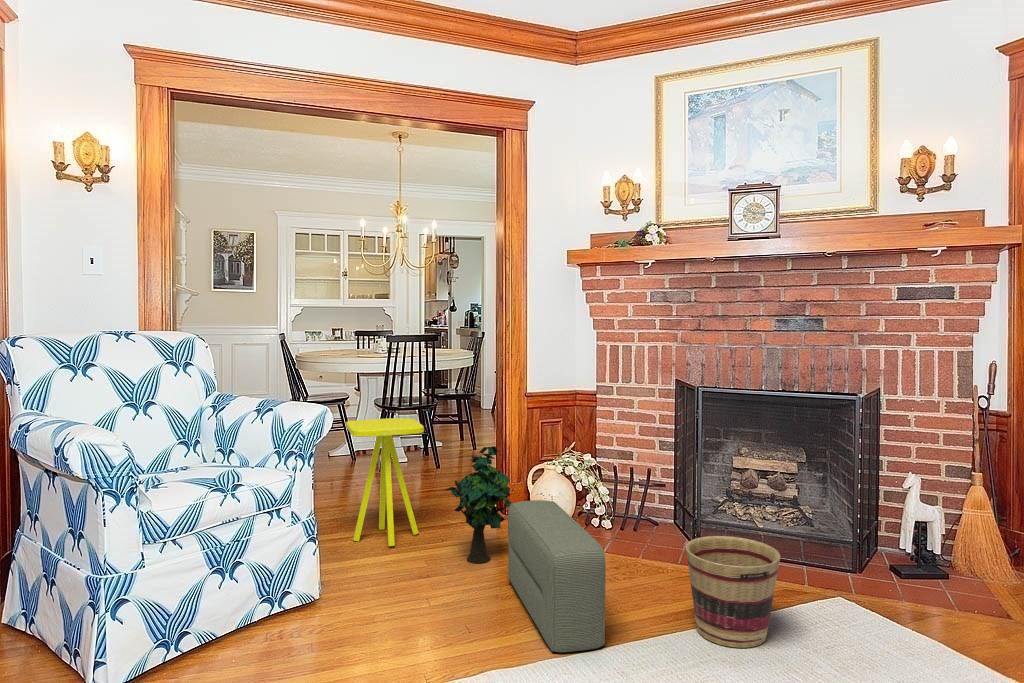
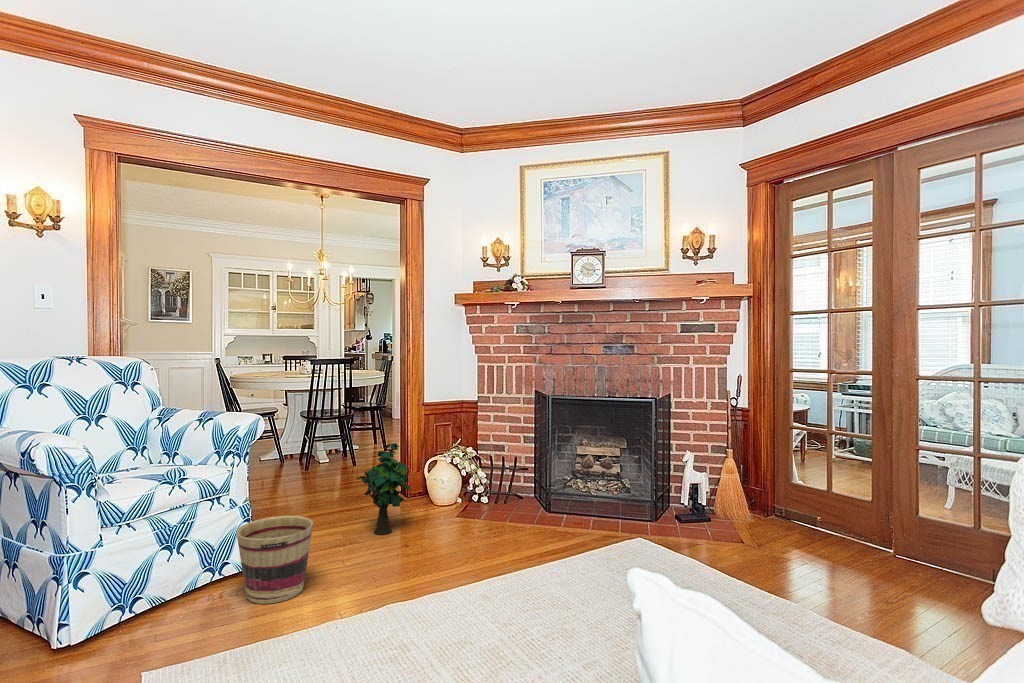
side table: present [346,418,424,546] -> none [276,424,340,526]
pouf: present [508,500,606,652] -> none [405,483,475,593]
basket: present [686,536,780,648] -> present [236,516,313,604]

